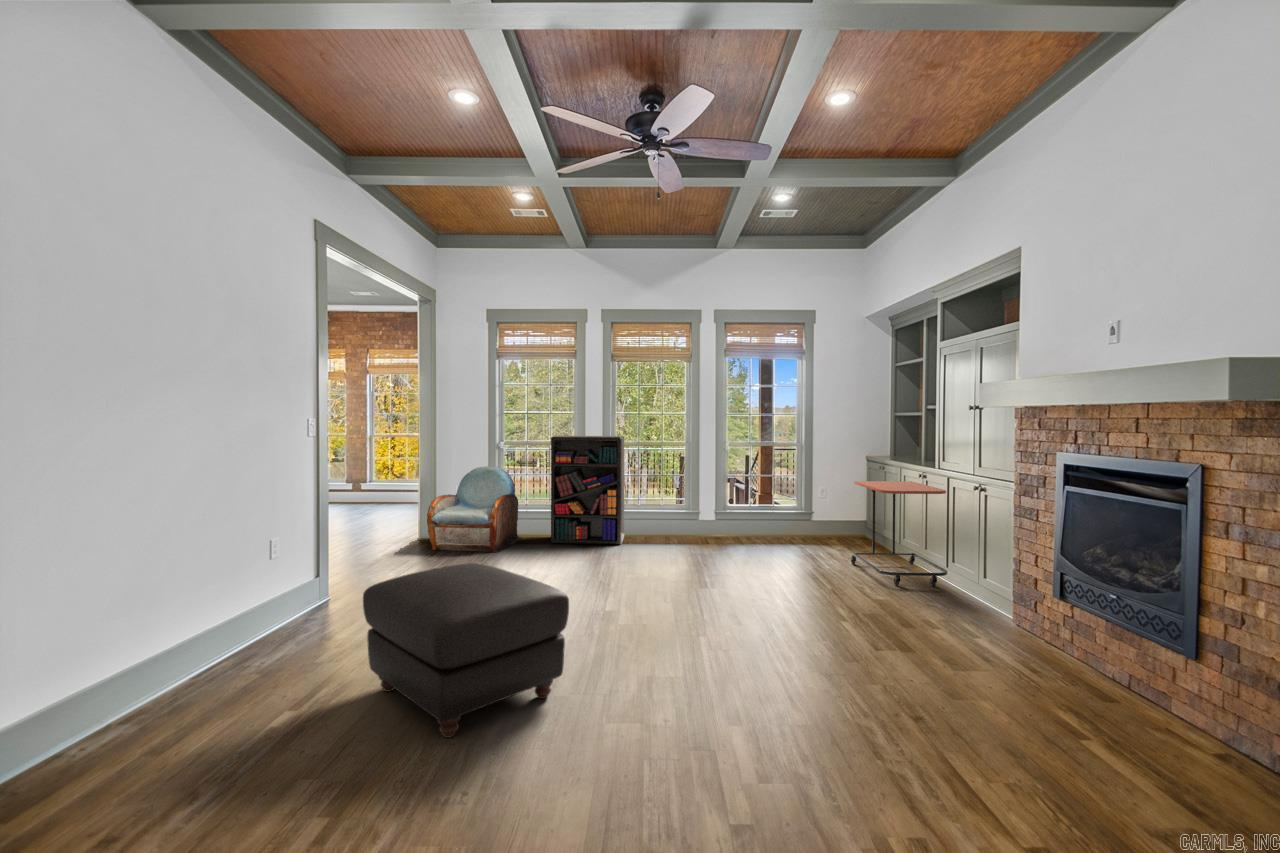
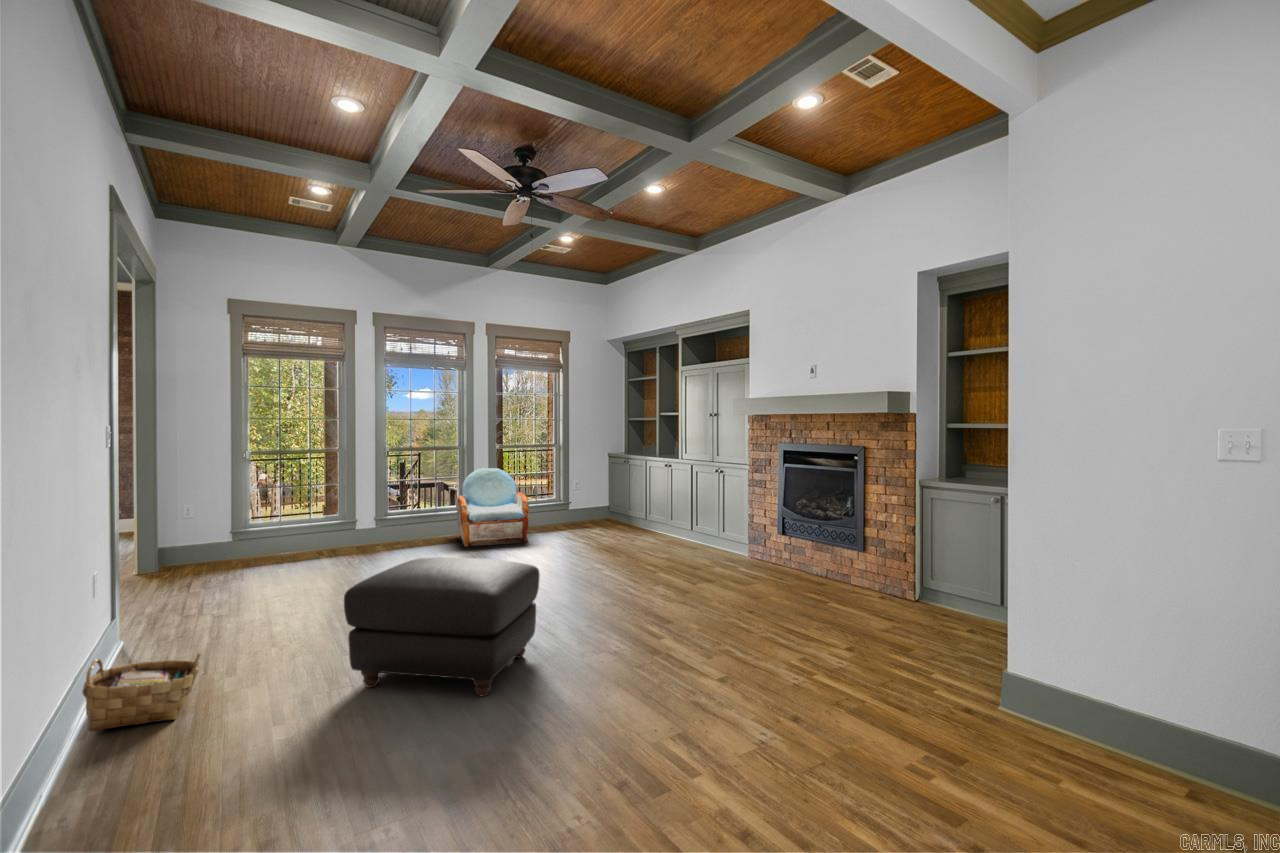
bookshelf: present [551,436,624,544] -> none [329,441,410,556]
armchair: present [427,466,521,552] -> present [456,468,529,547]
side table: present [851,481,947,586] -> none [619,470,693,547]
woven basket: none [191,612,284,677] -> present [82,653,201,732]

